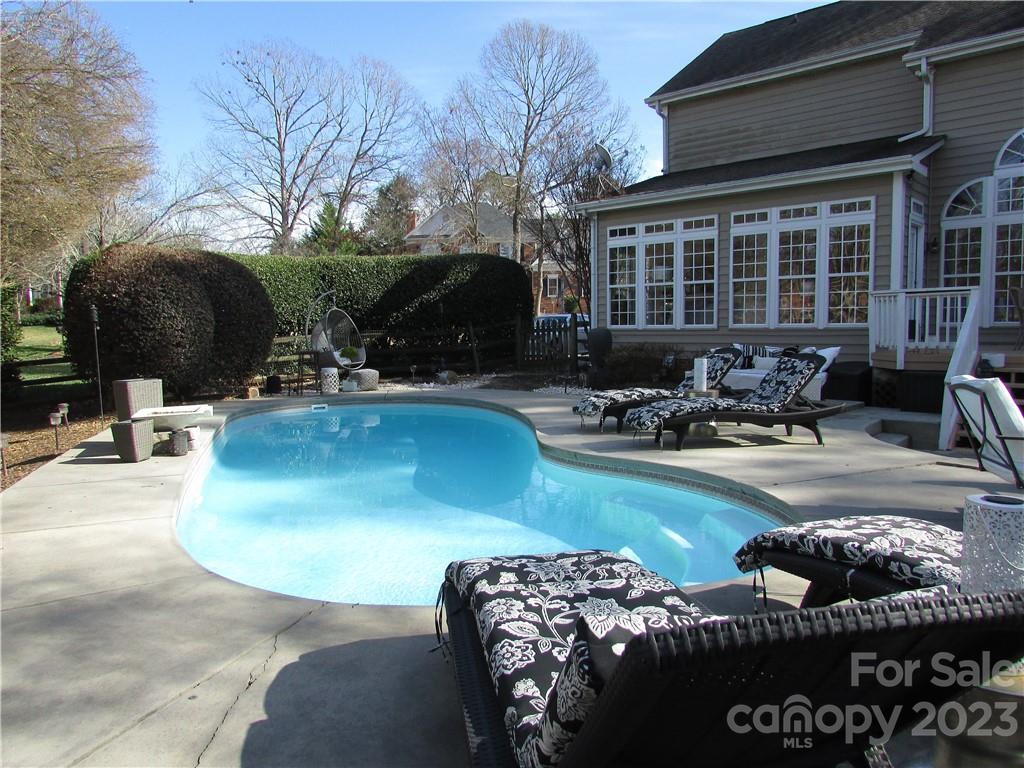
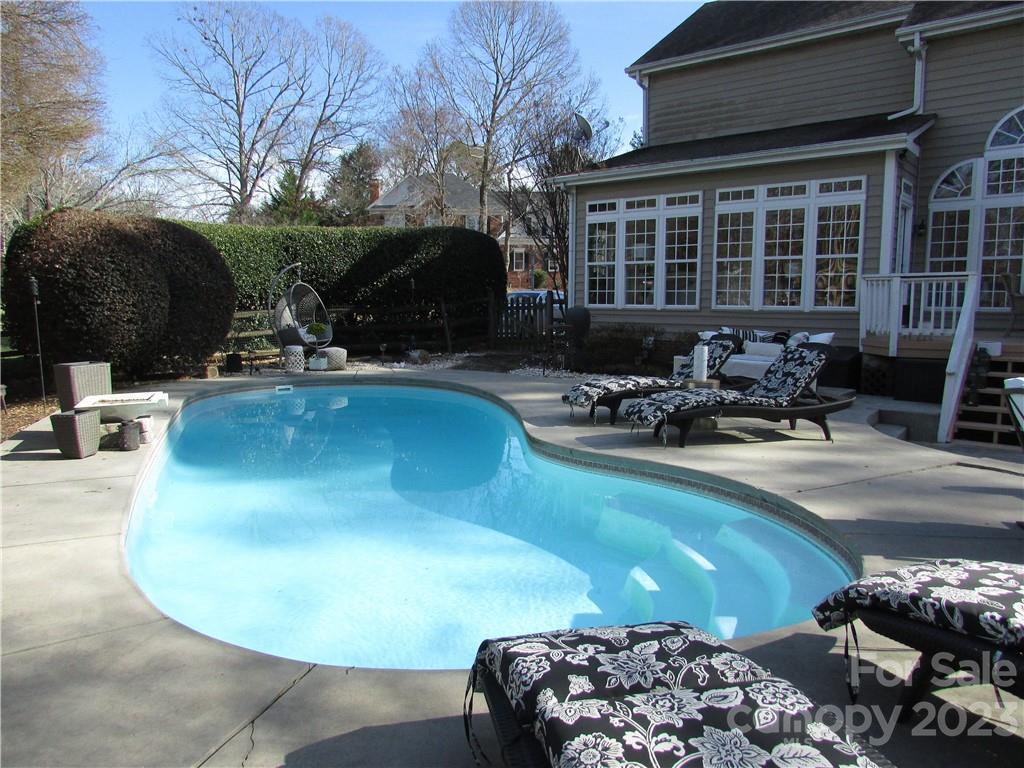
stool: present [296,350,322,396] -> present [546,324,574,372]

